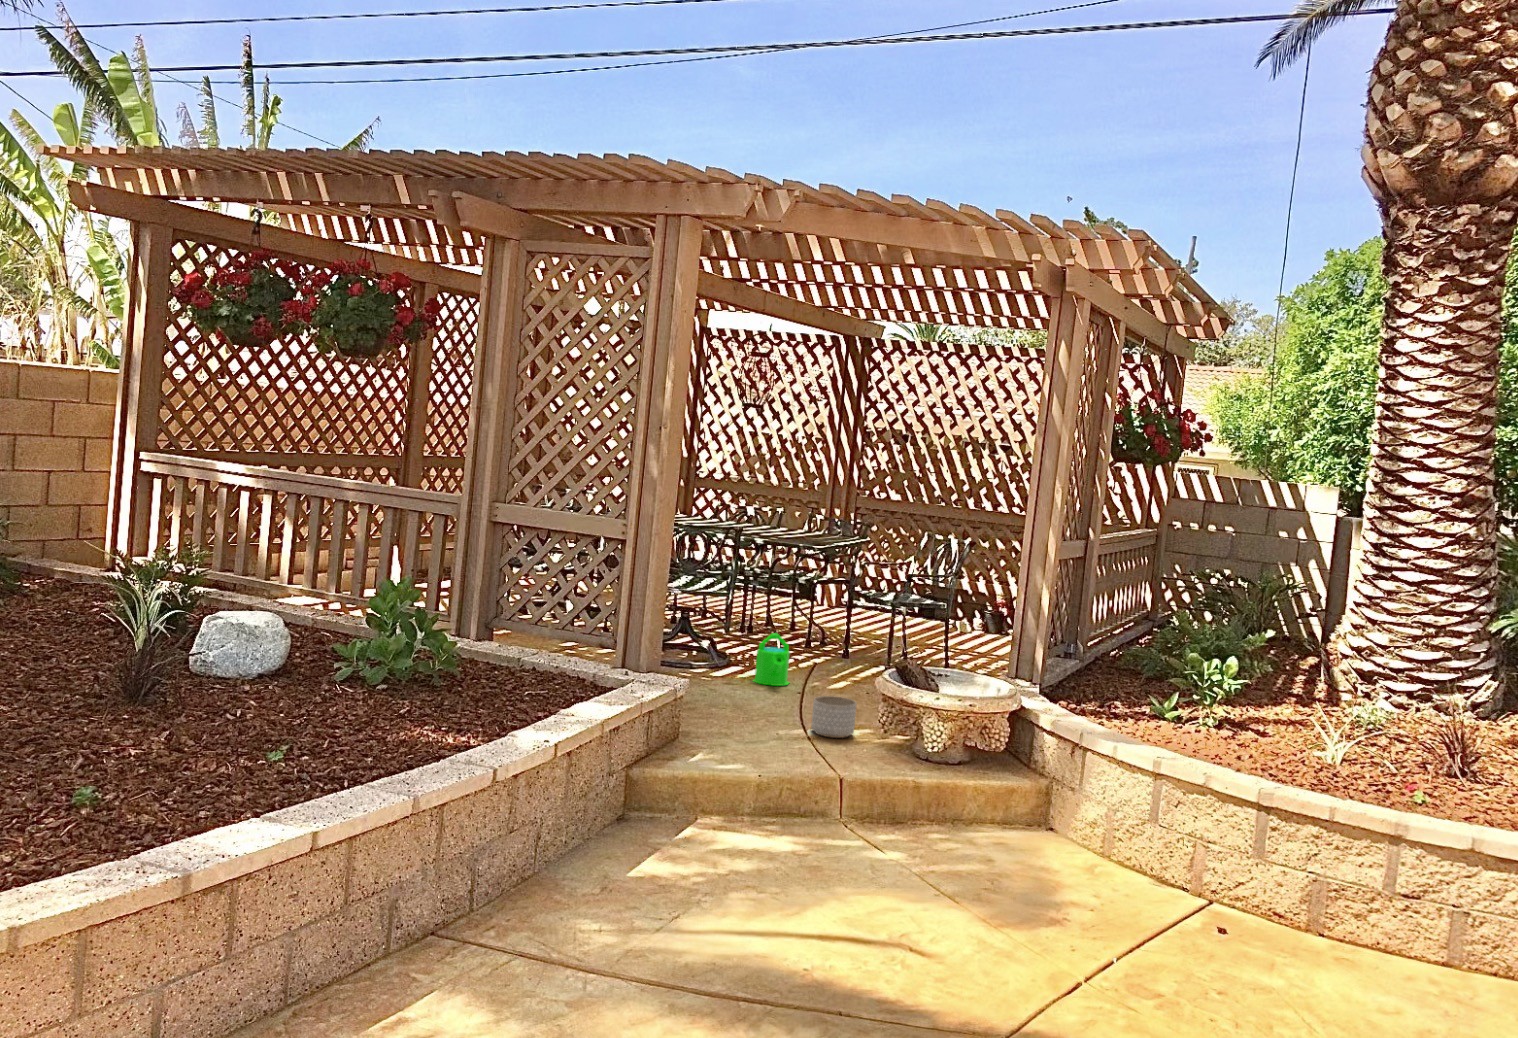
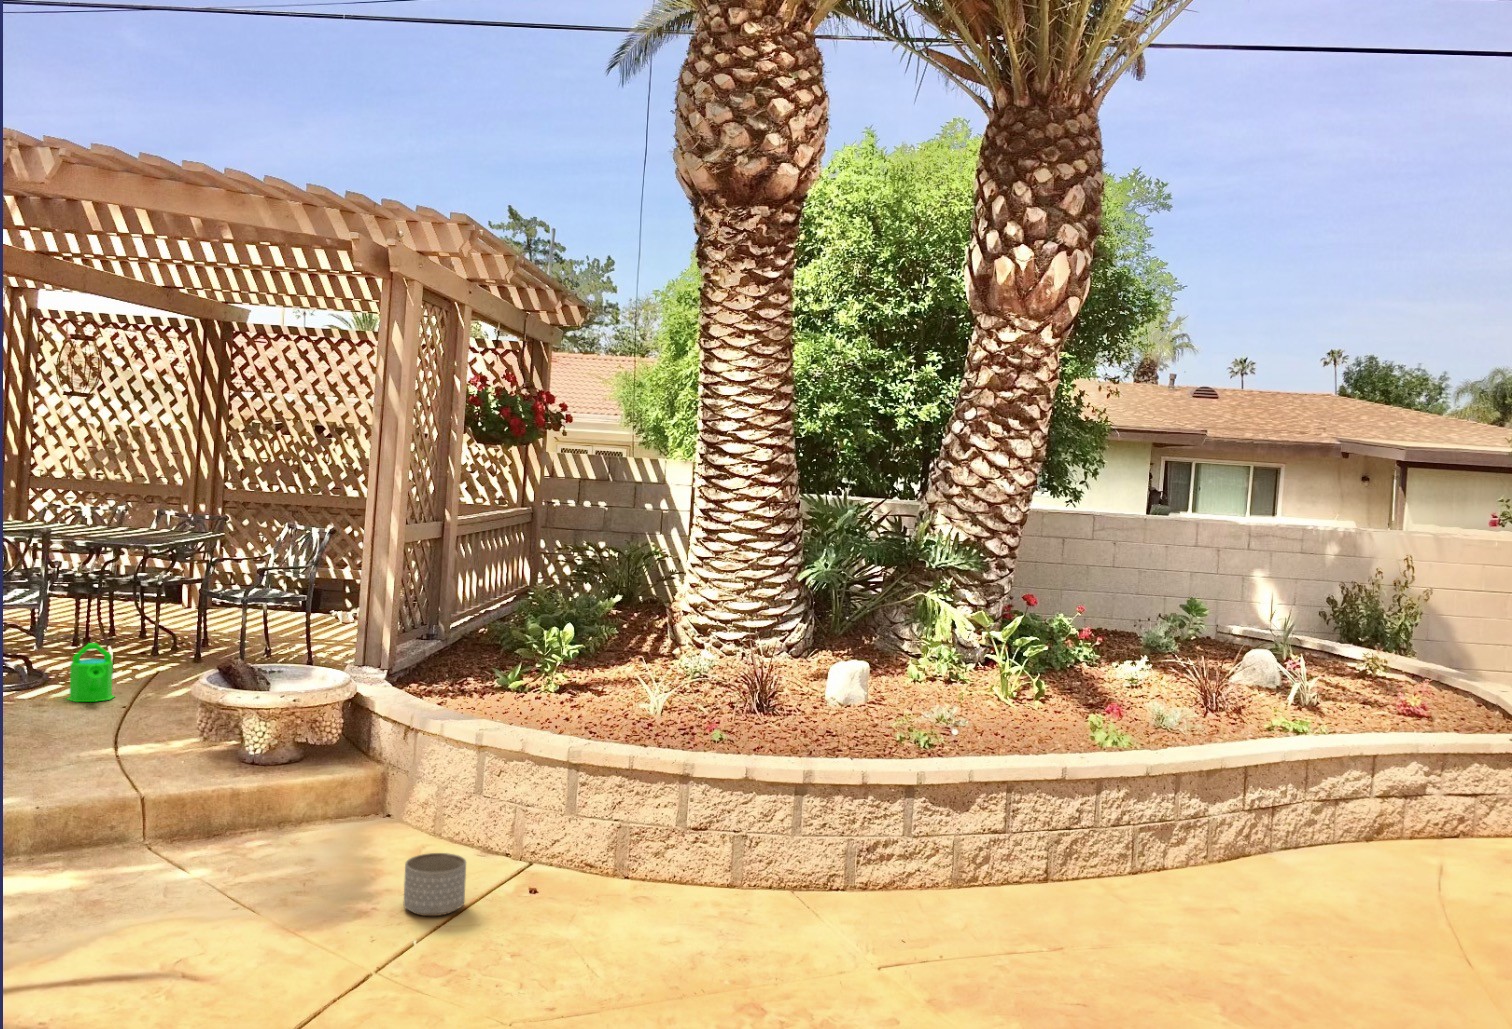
planter: present [811,696,856,738] -> present [404,853,466,916]

